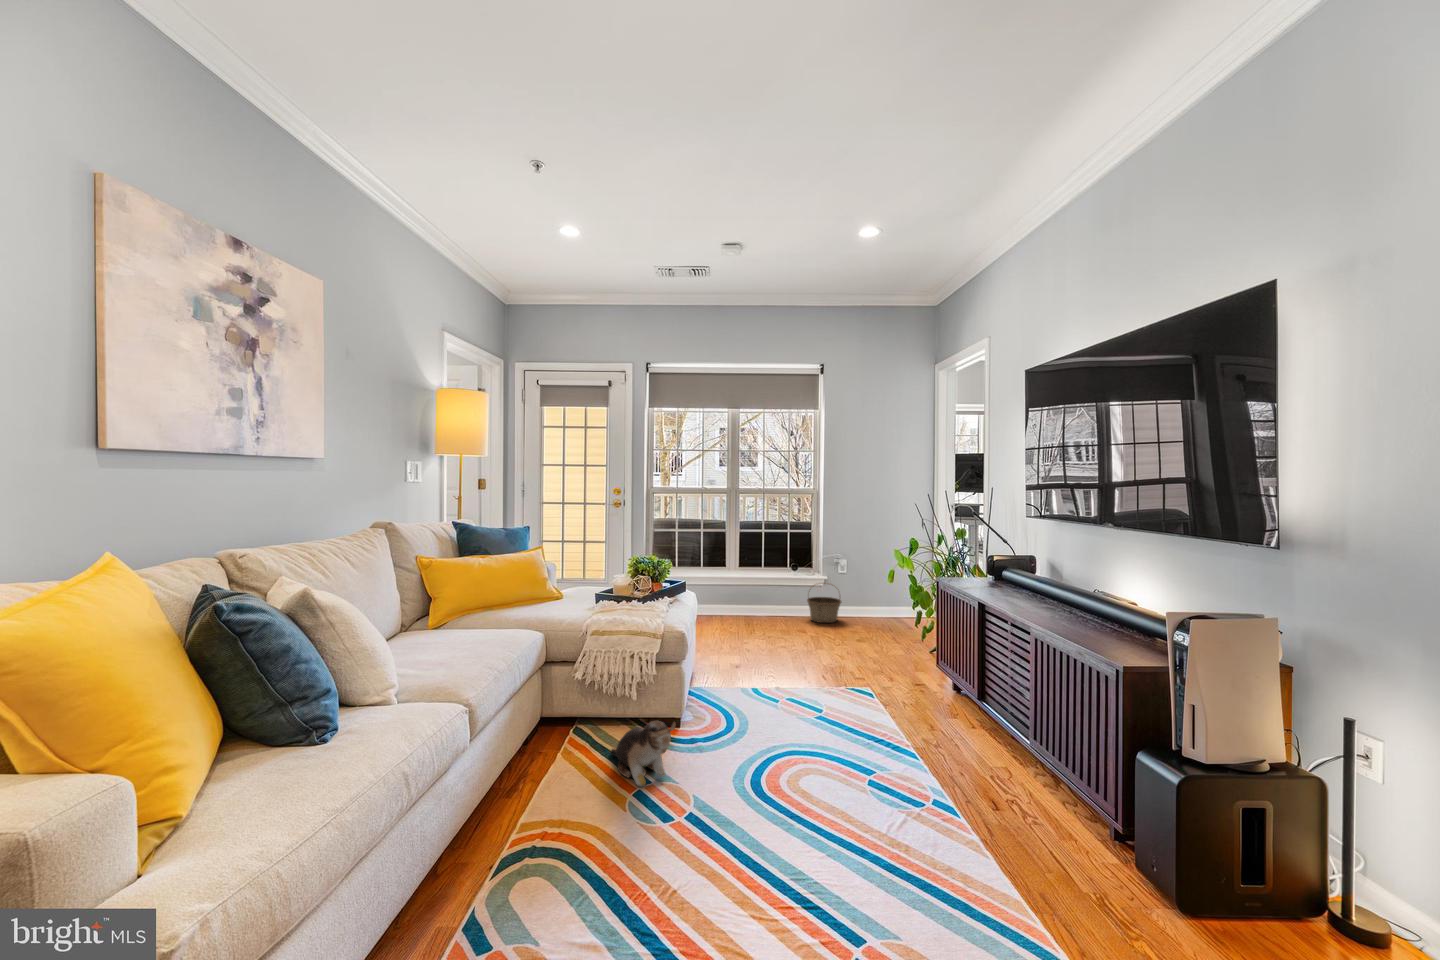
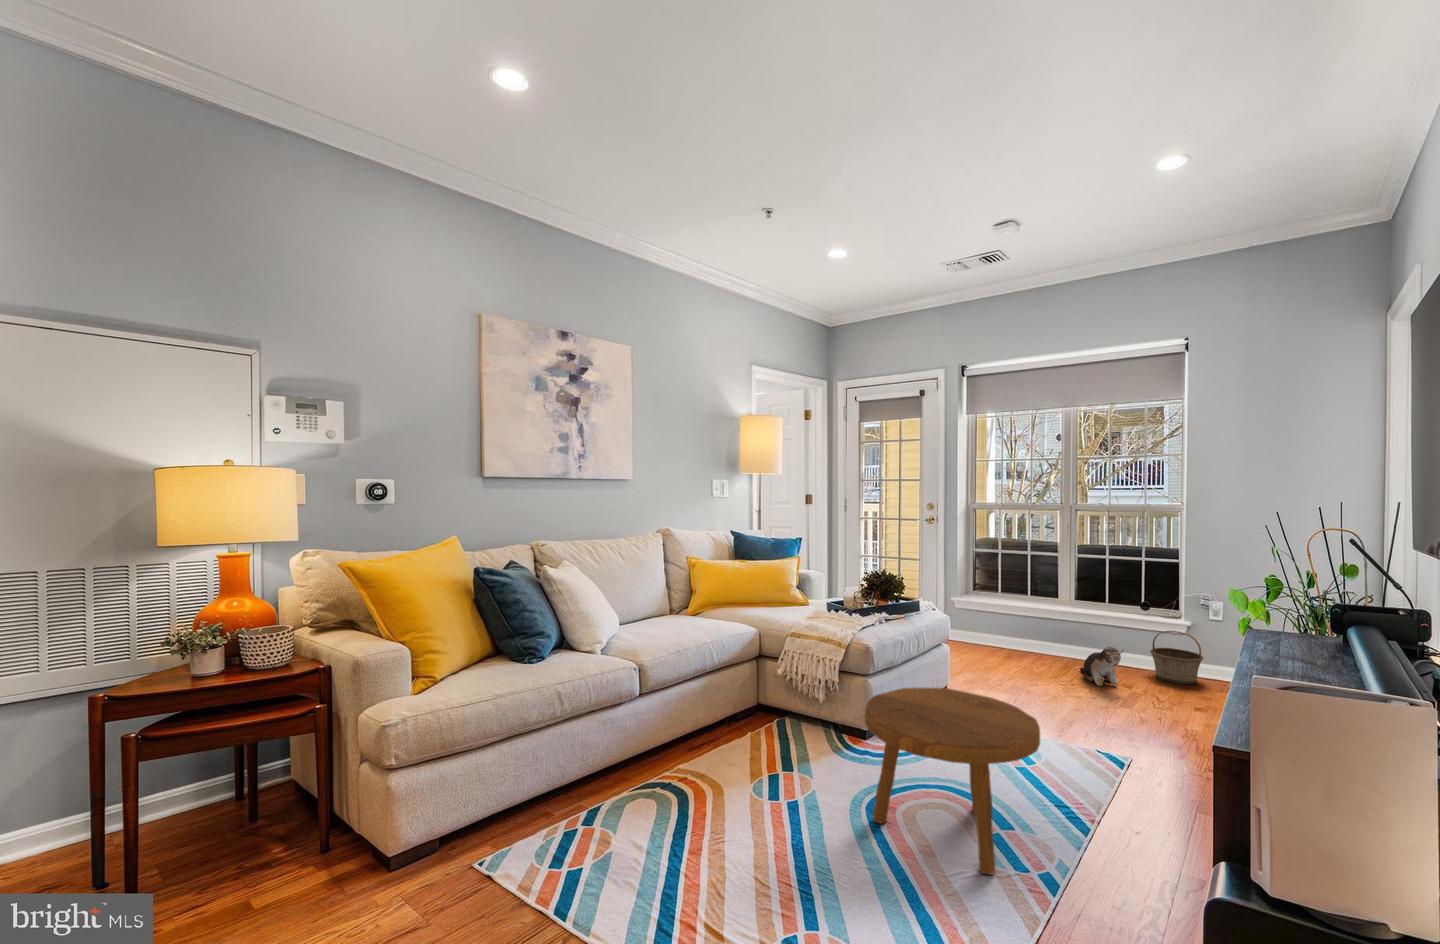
footstool: none [753,656,916,816] -> present [865,688,1040,875]
plush toy: present [611,721,676,786] -> present [1080,647,1124,686]

